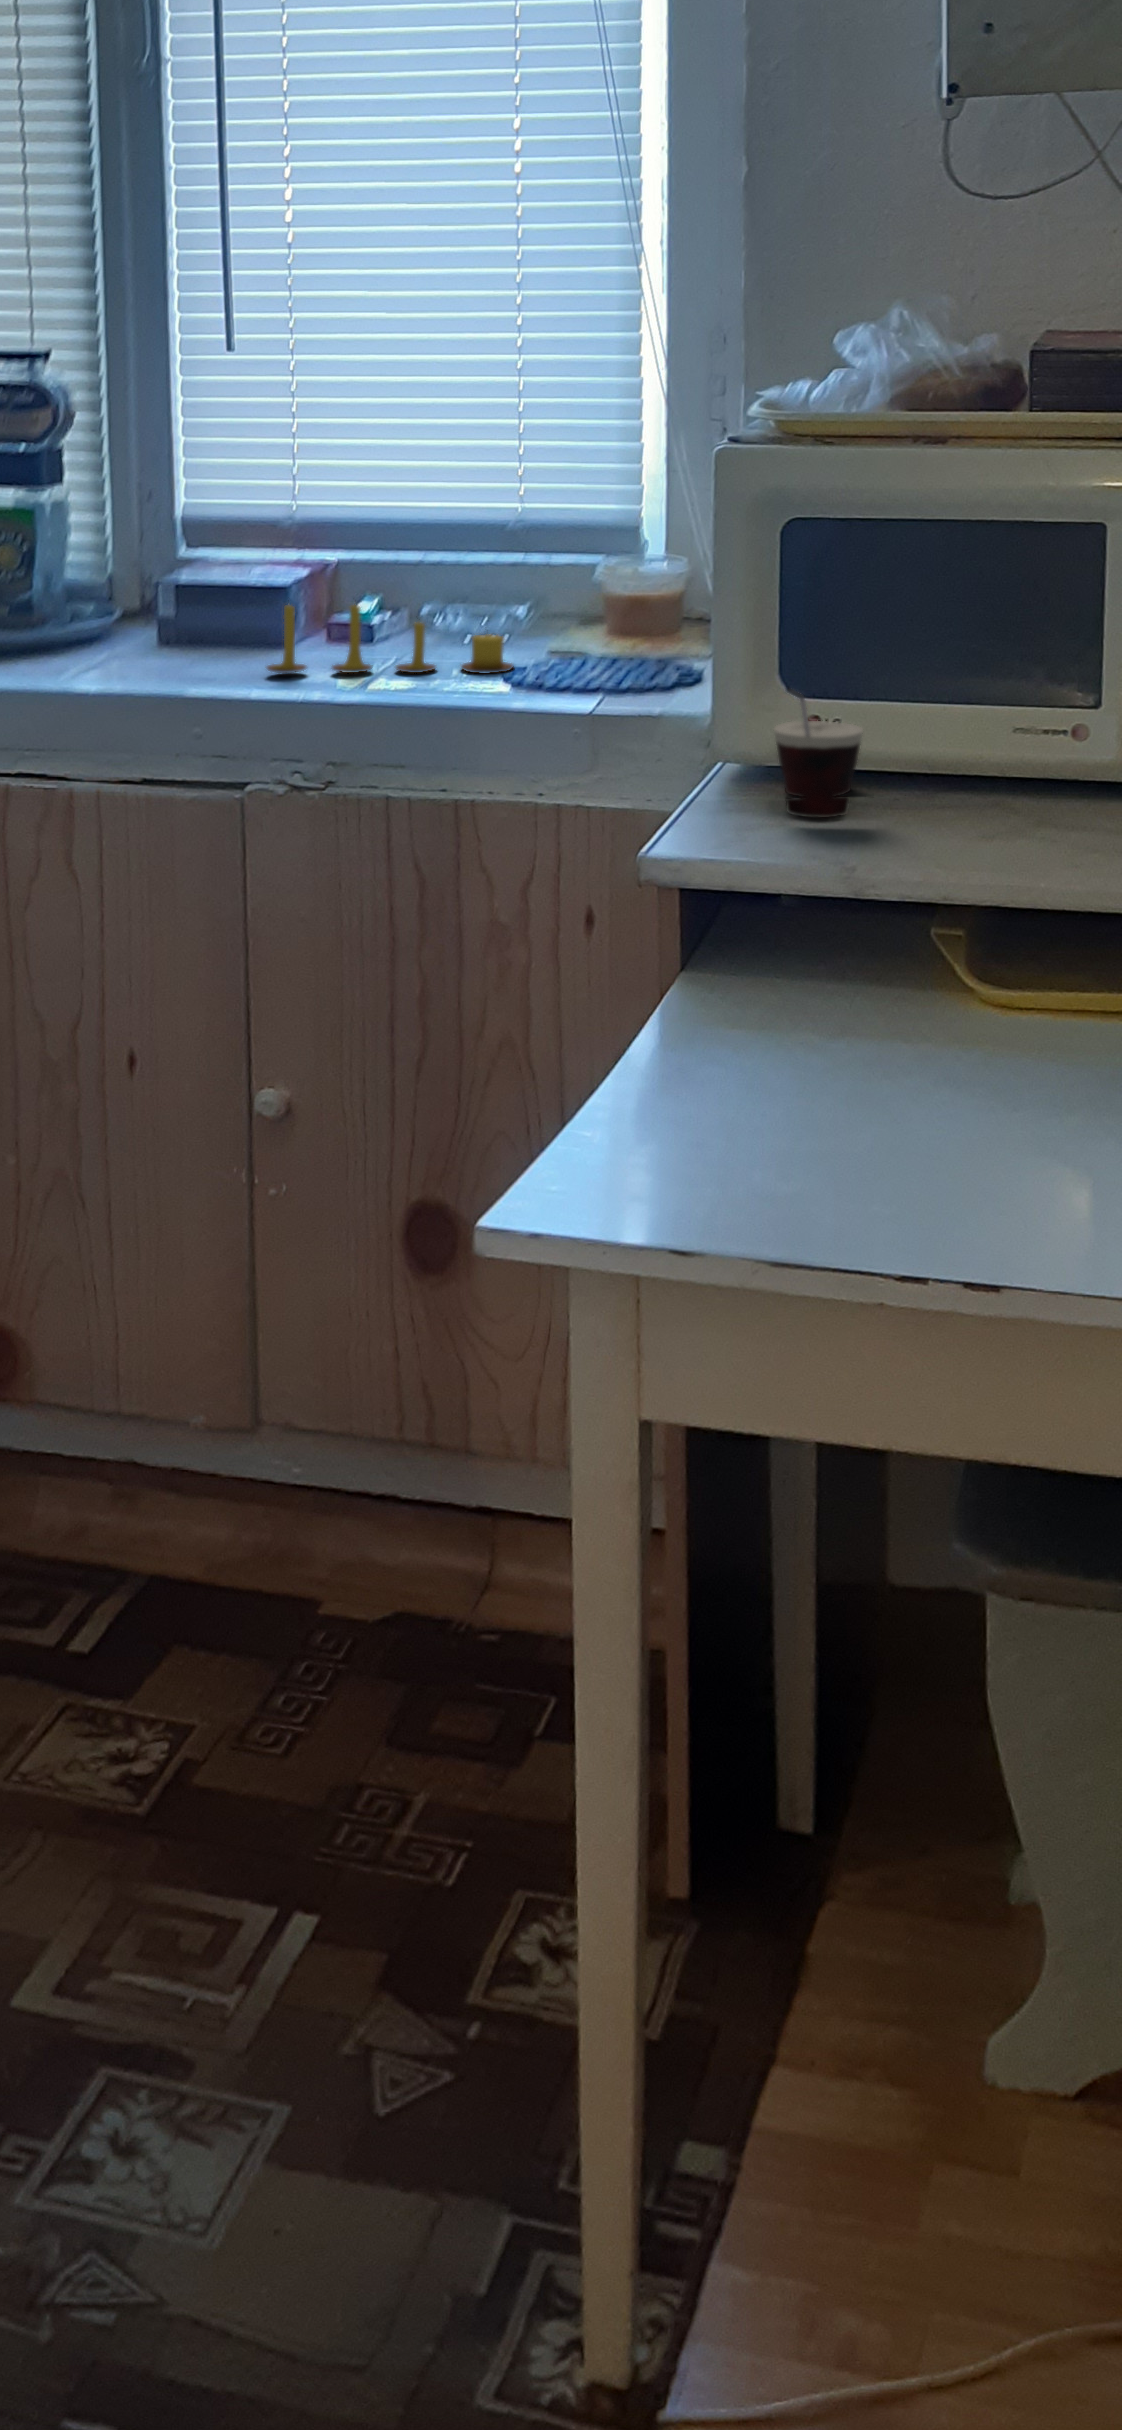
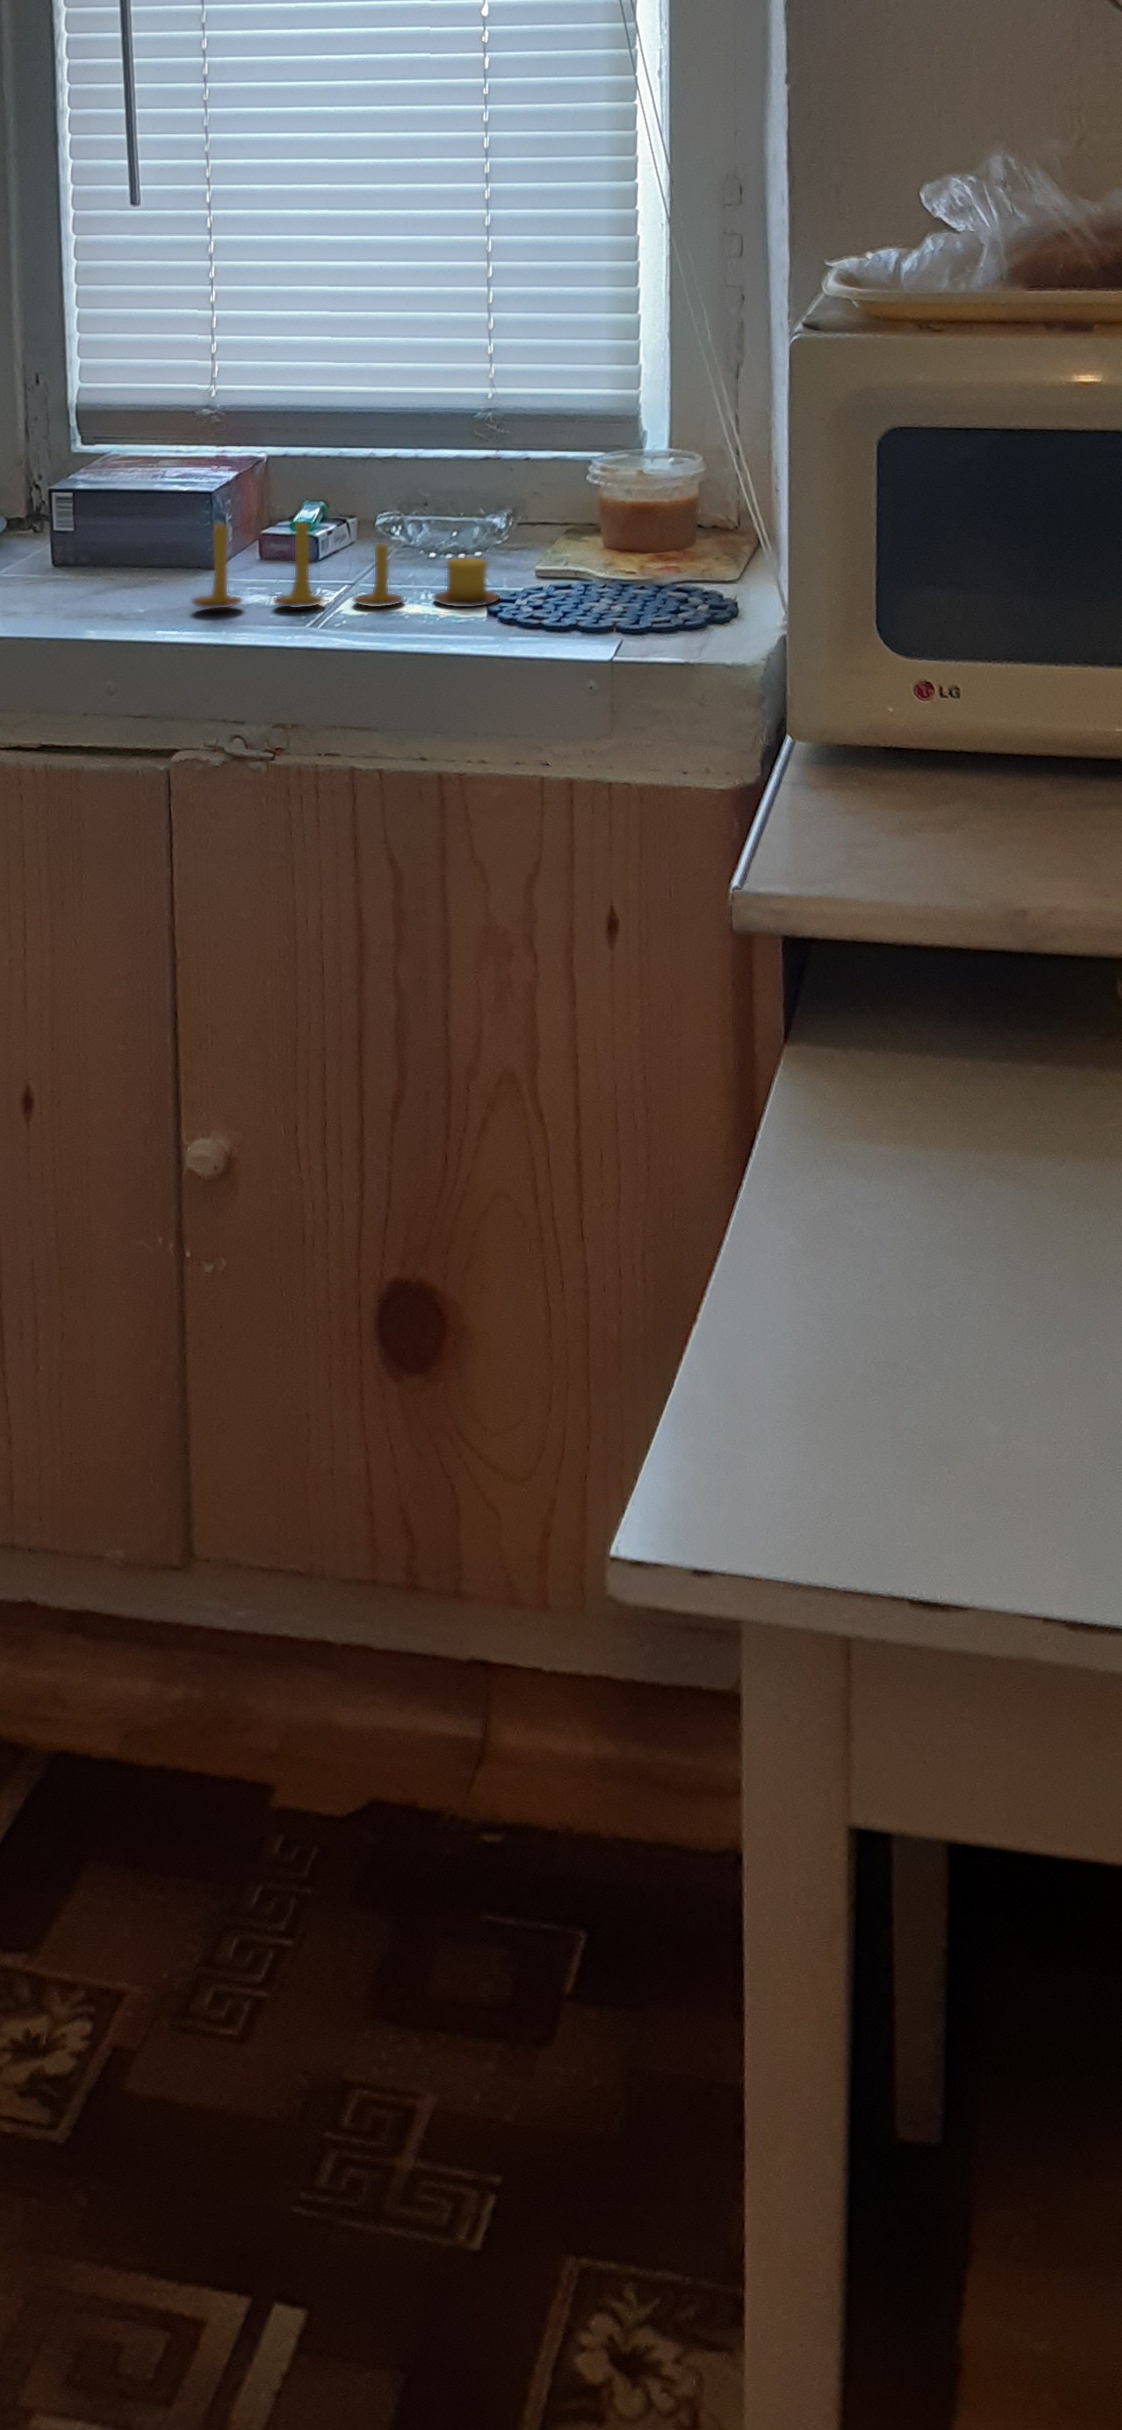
cup: present [774,688,863,817] -> none [875,654,993,817]

